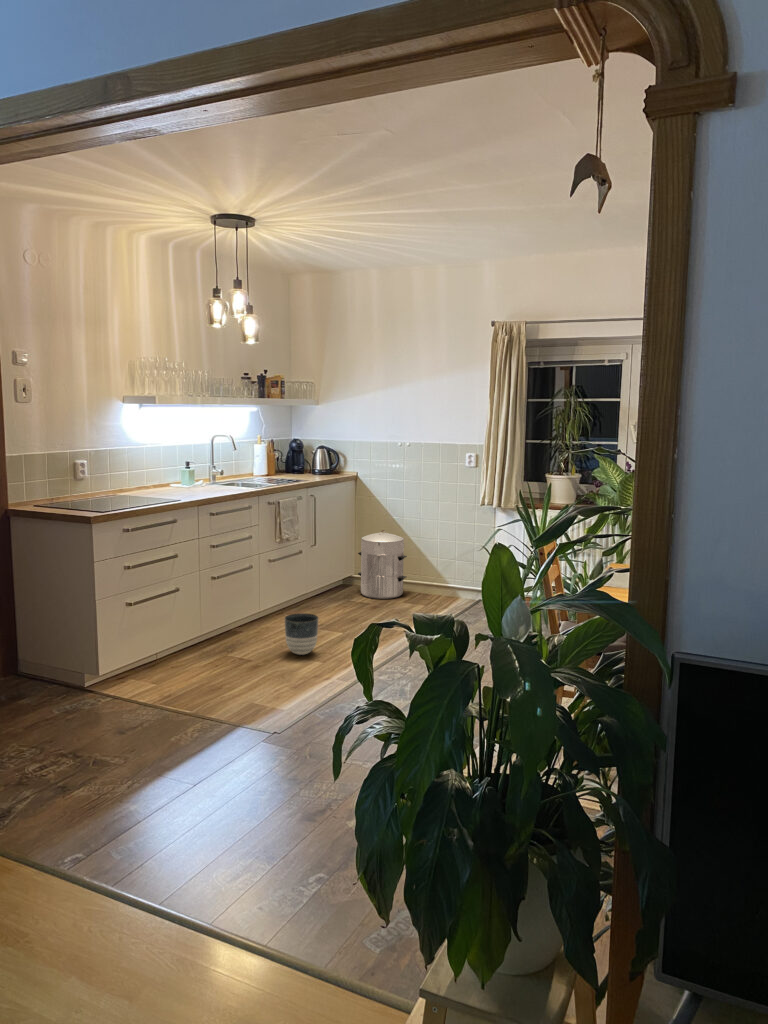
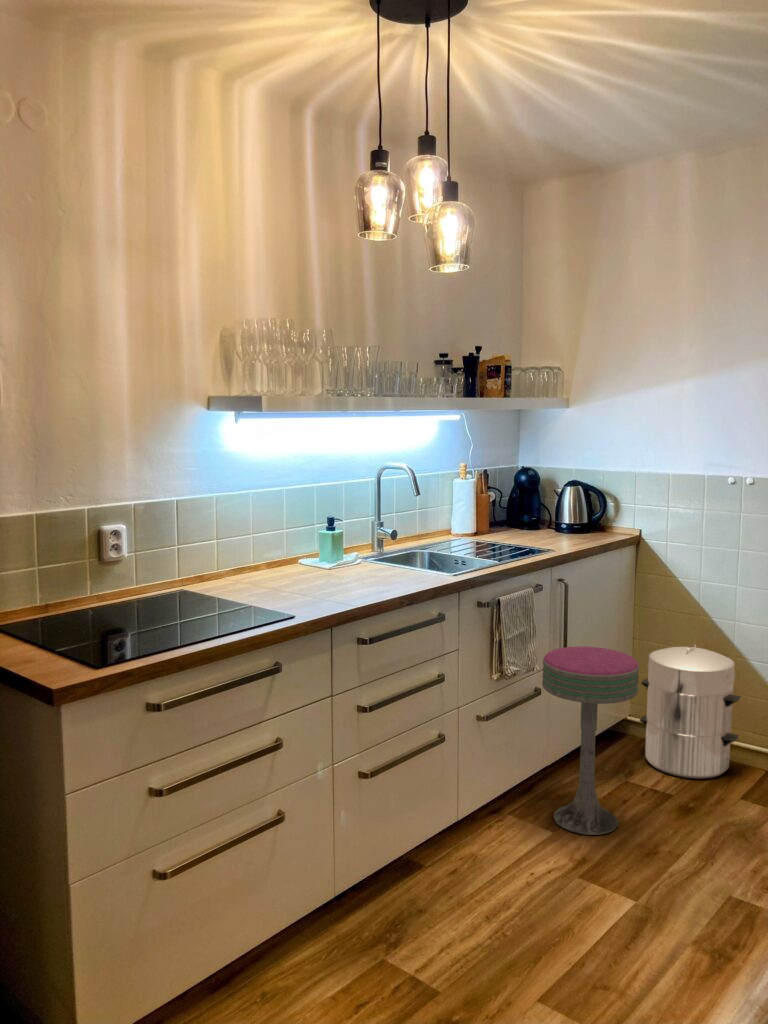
bar stool: none [302,527,349,618] -> present [542,647,639,835]
planter: present [284,613,318,655] -> none [511,874,589,981]

